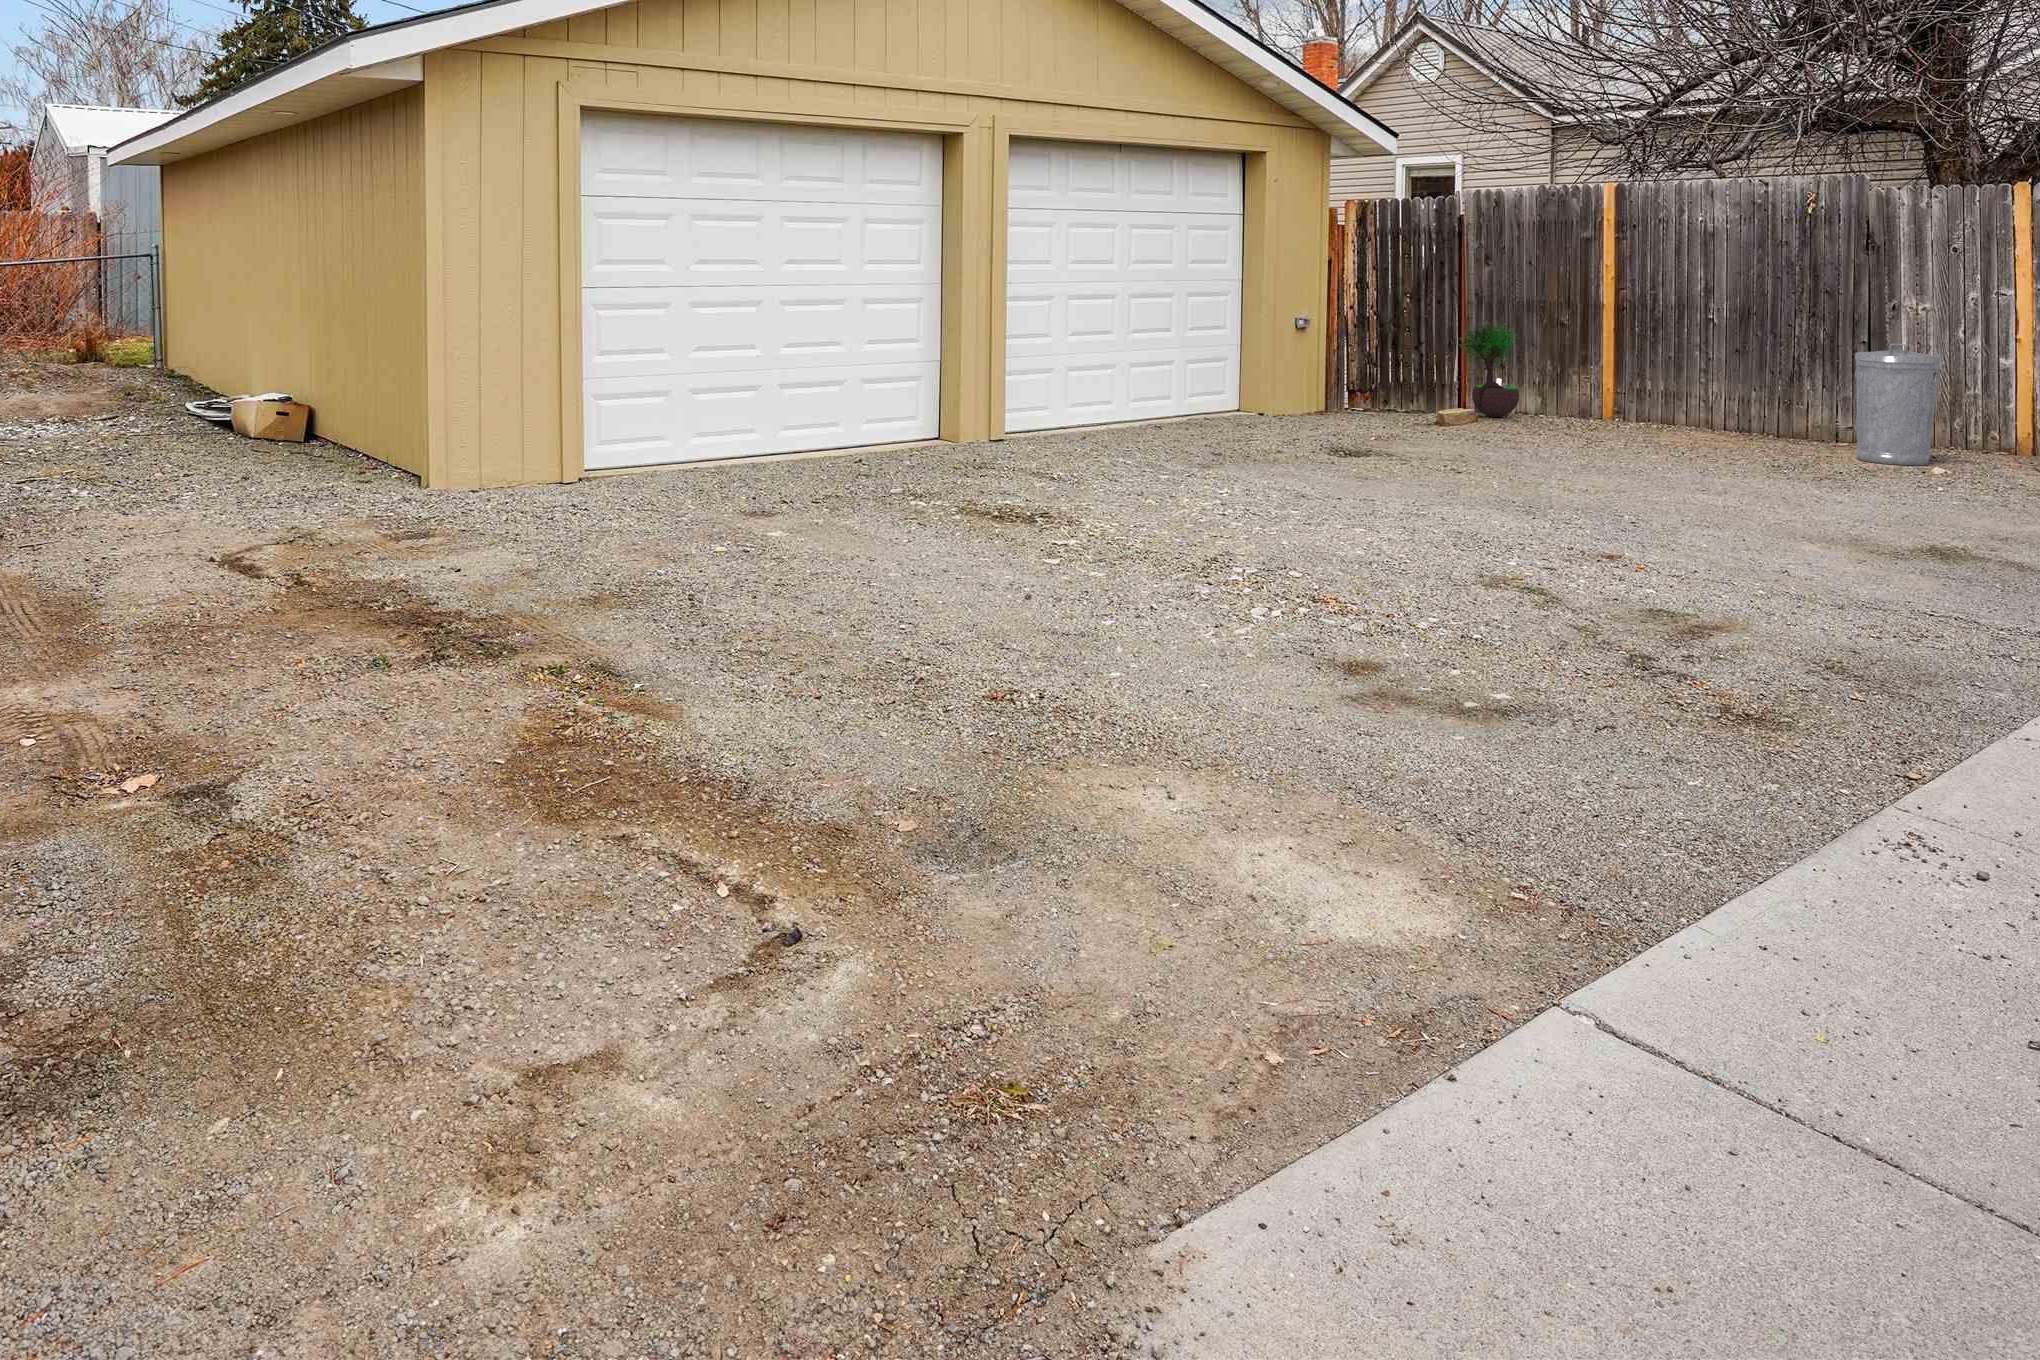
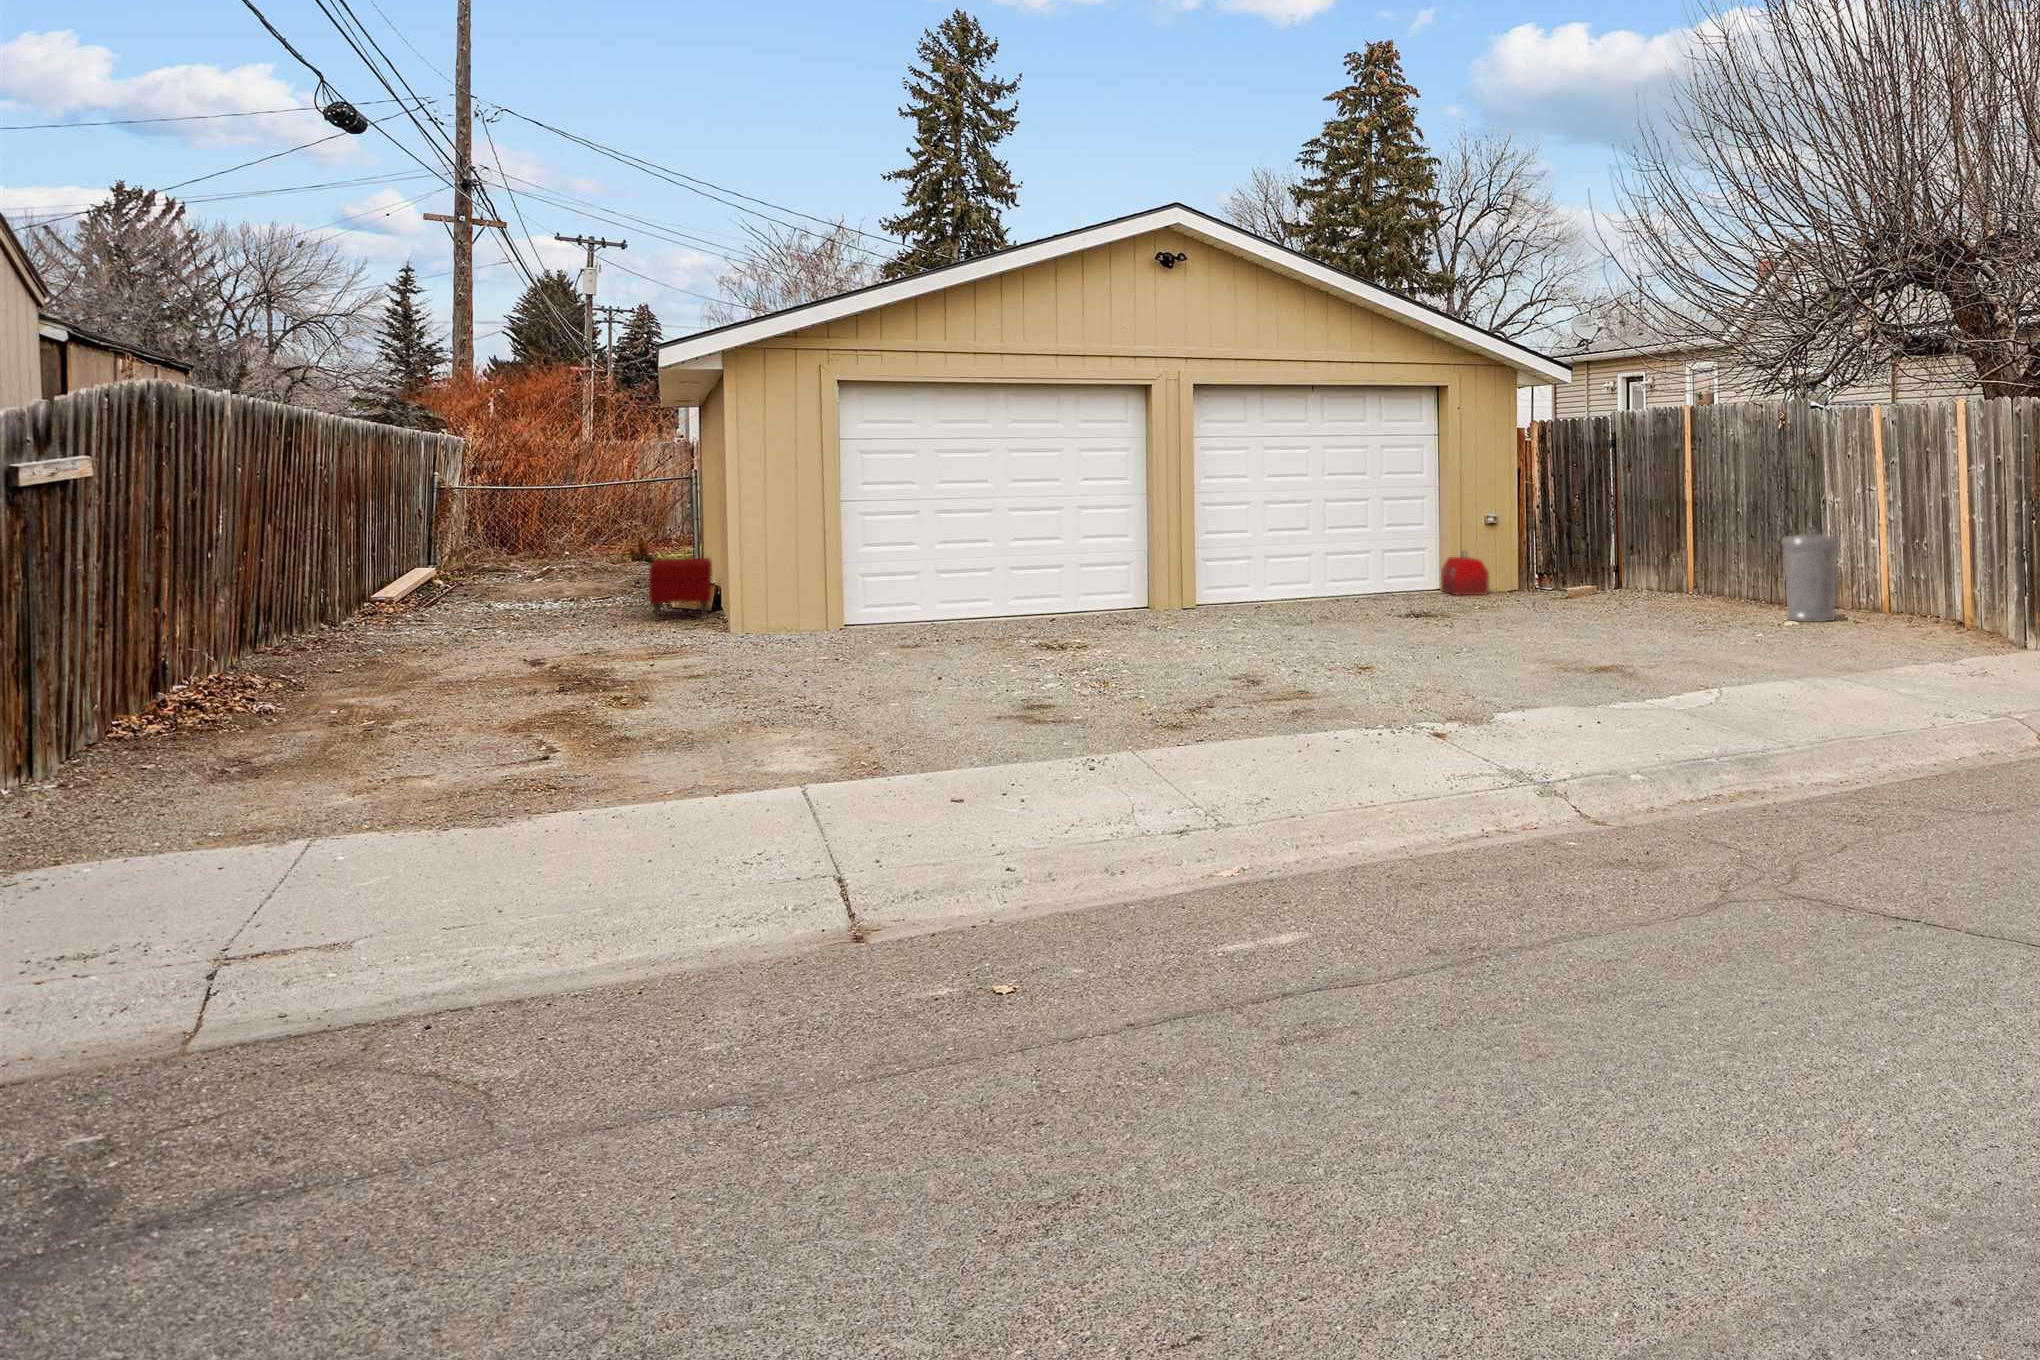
potted tree: present [1457,322,1519,417] -> none [1600,510,1655,593]
toolbox: none [1245,363,1323,420] -> present [1441,551,1489,595]
bench: none [246,369,364,464] -> present [649,558,712,620]

